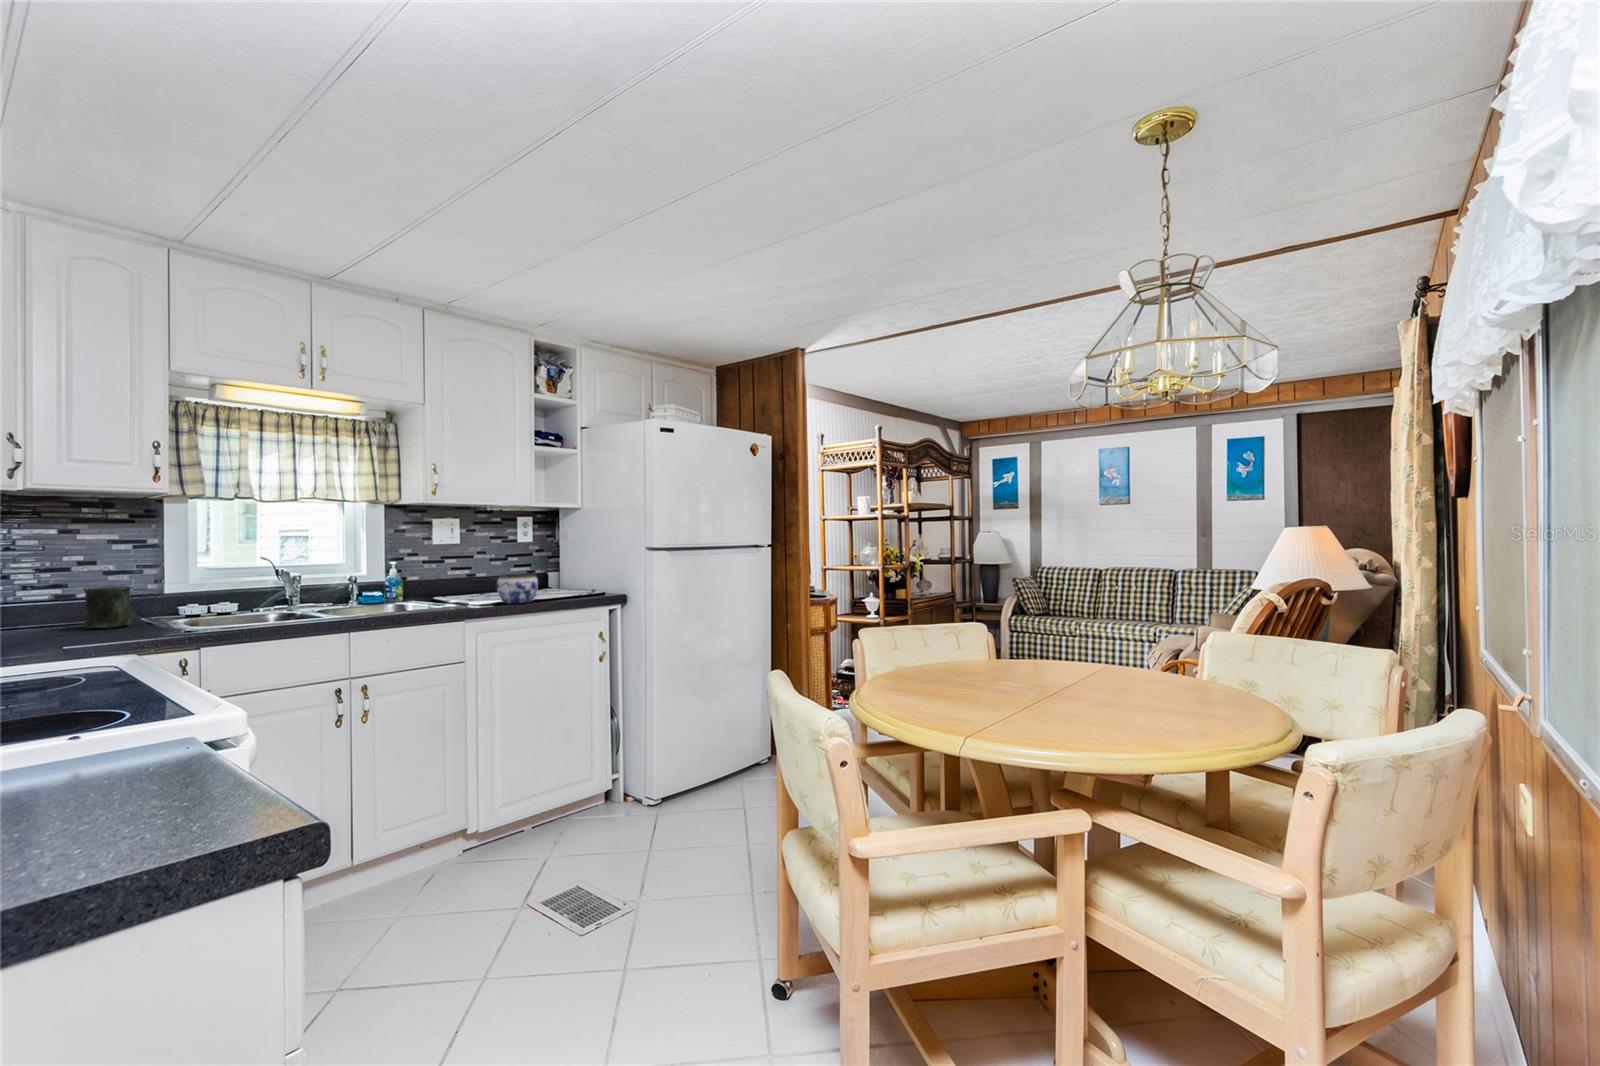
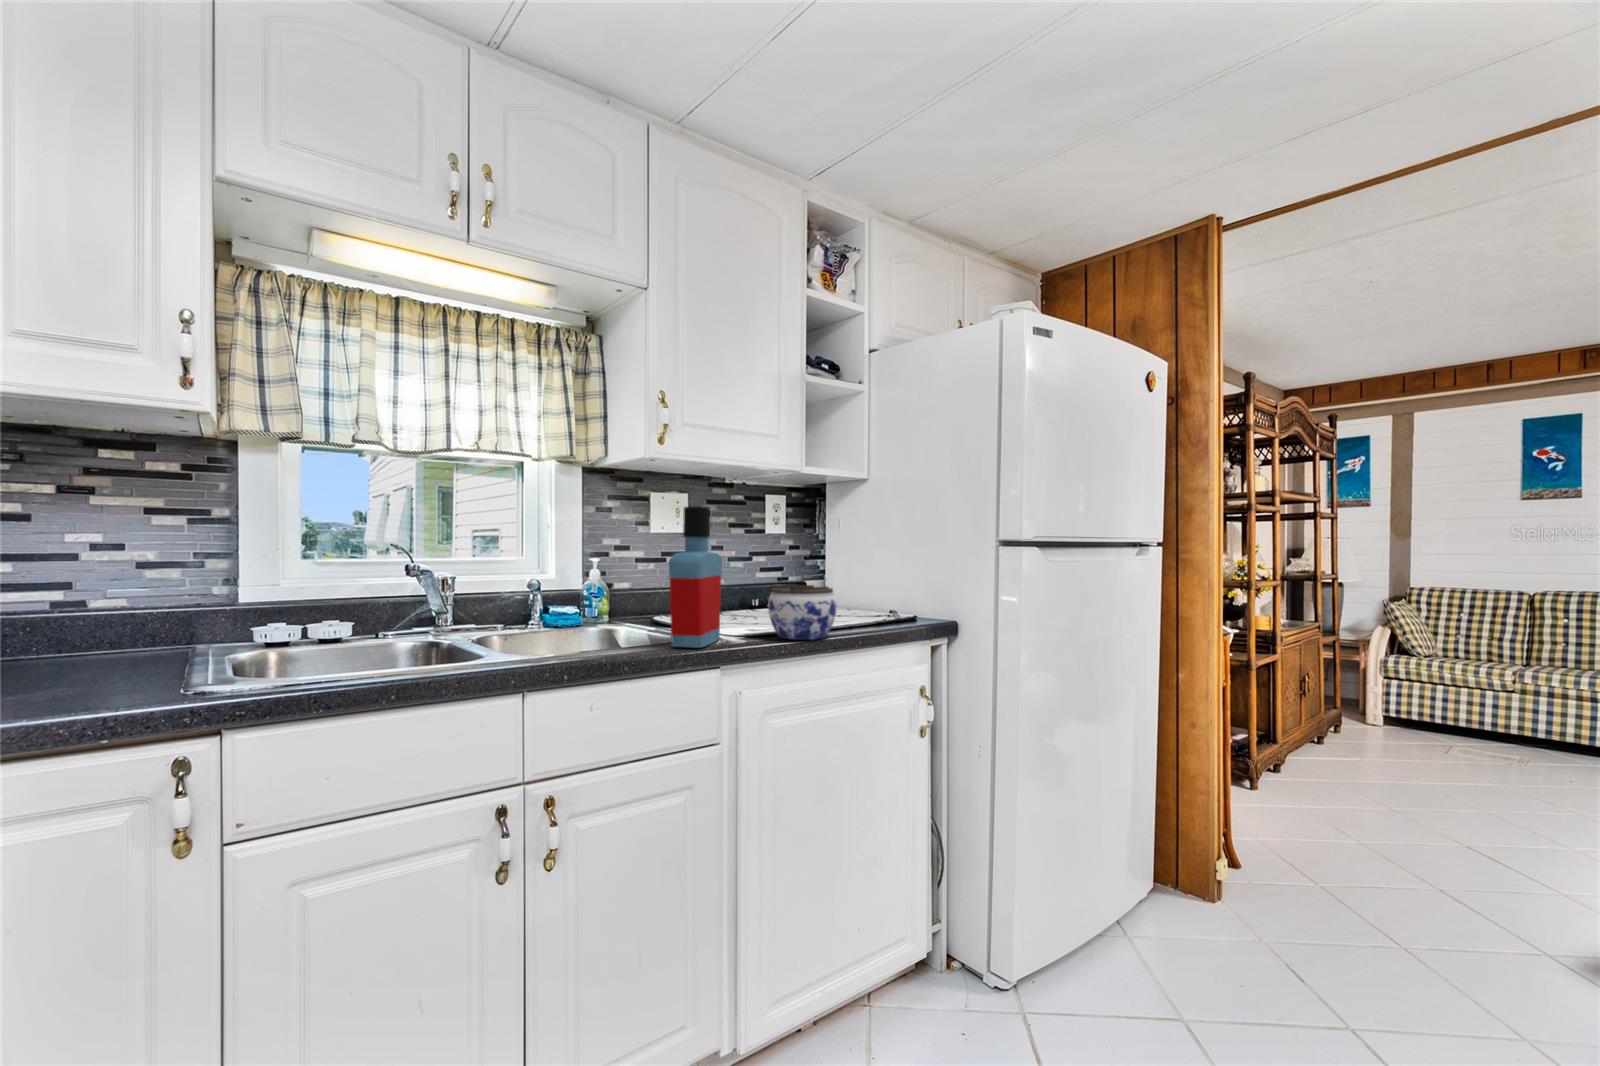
bottle: none [431,531,468,608] -> present [669,506,722,648]
mug: present [84,586,131,628] -> none [75,593,165,674]

